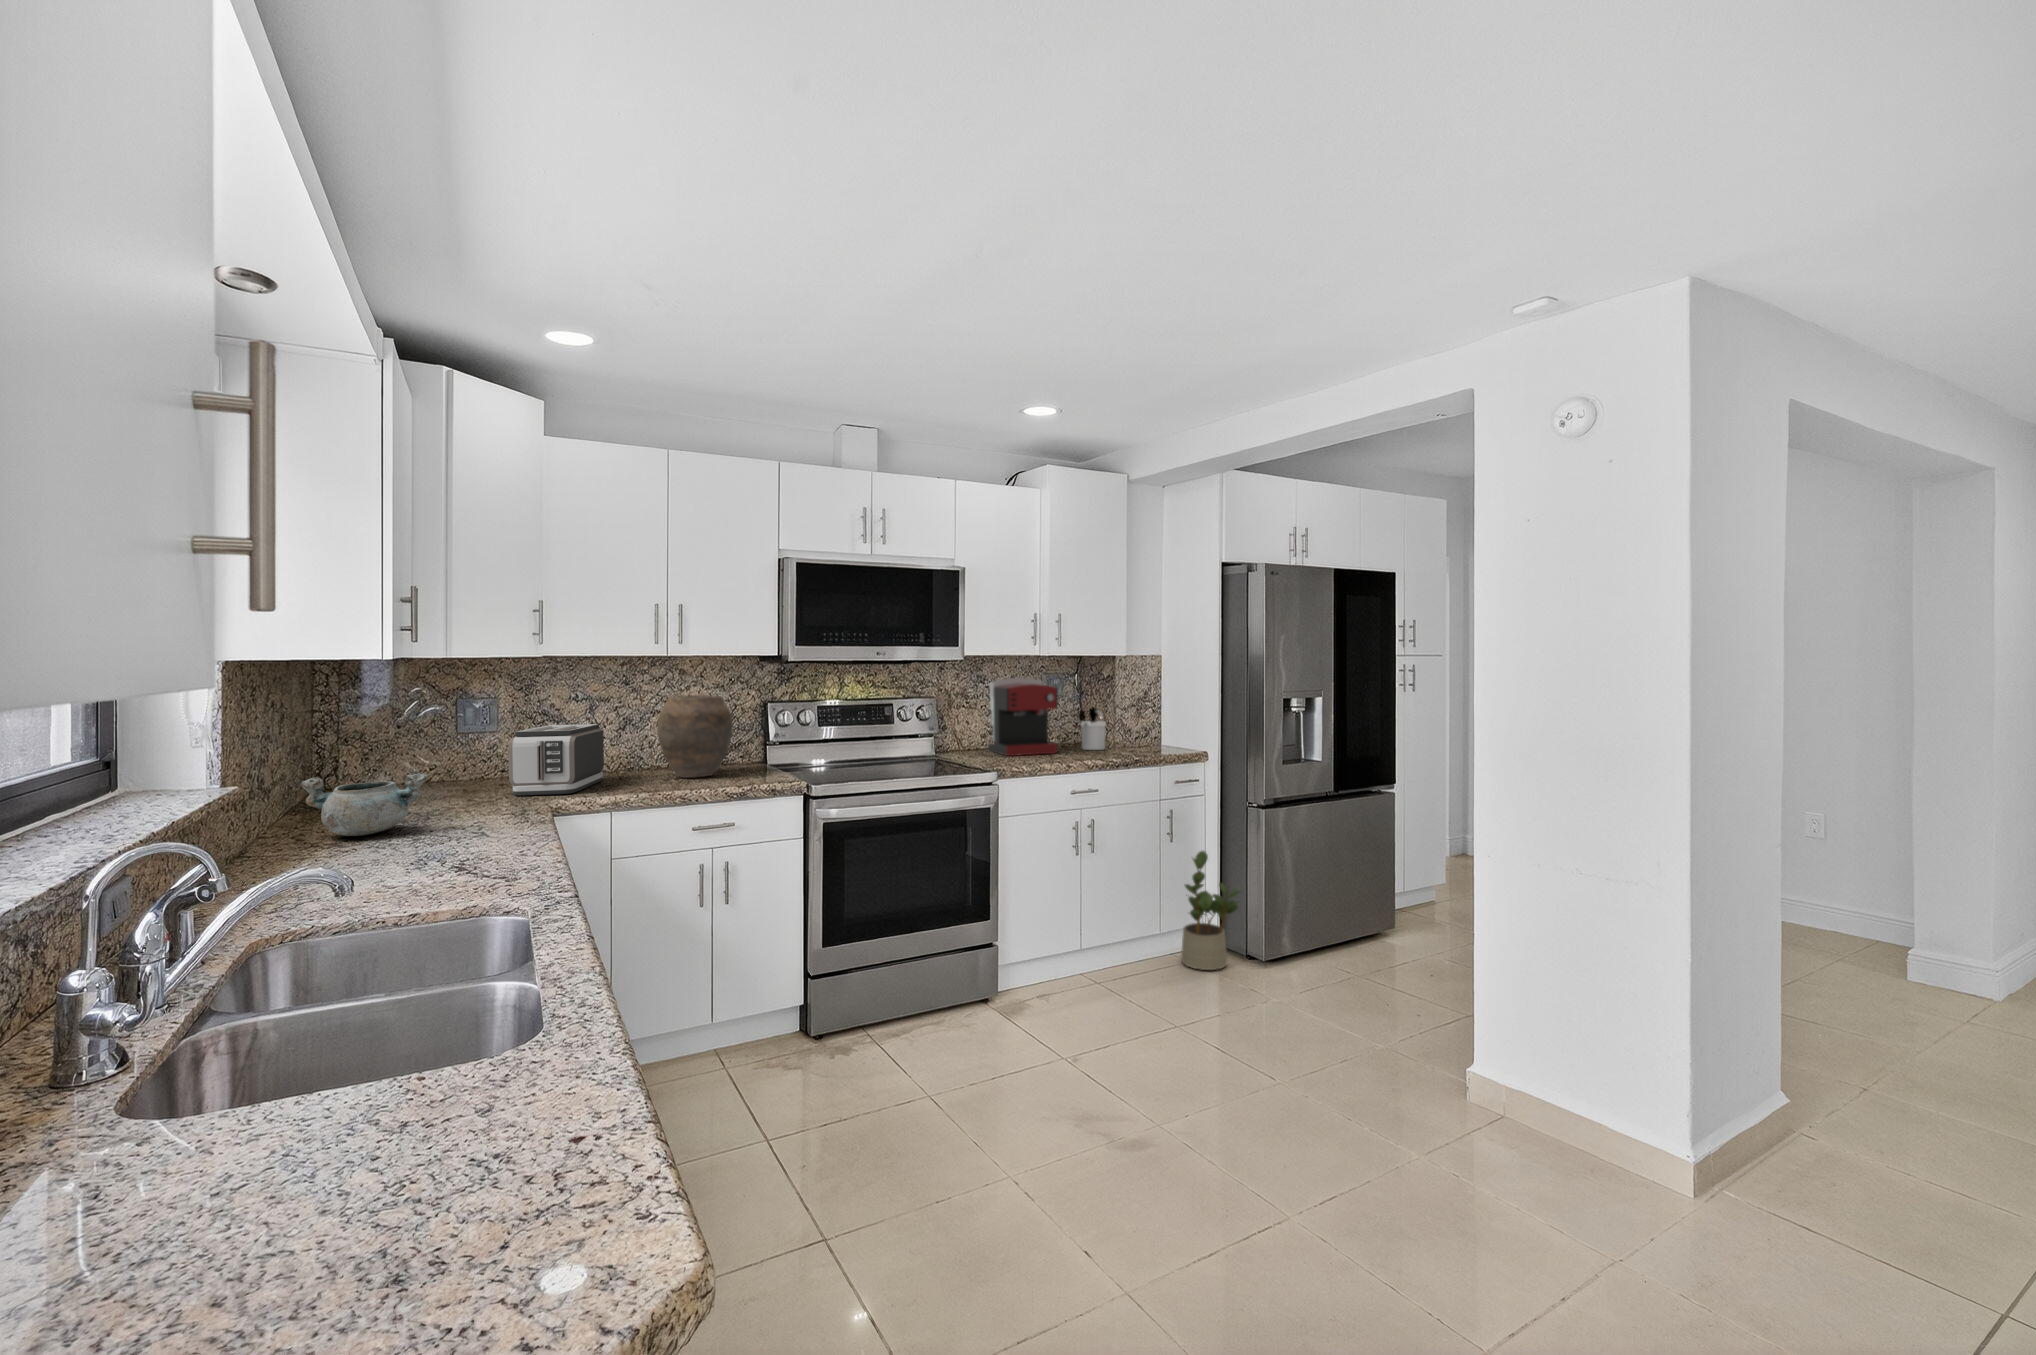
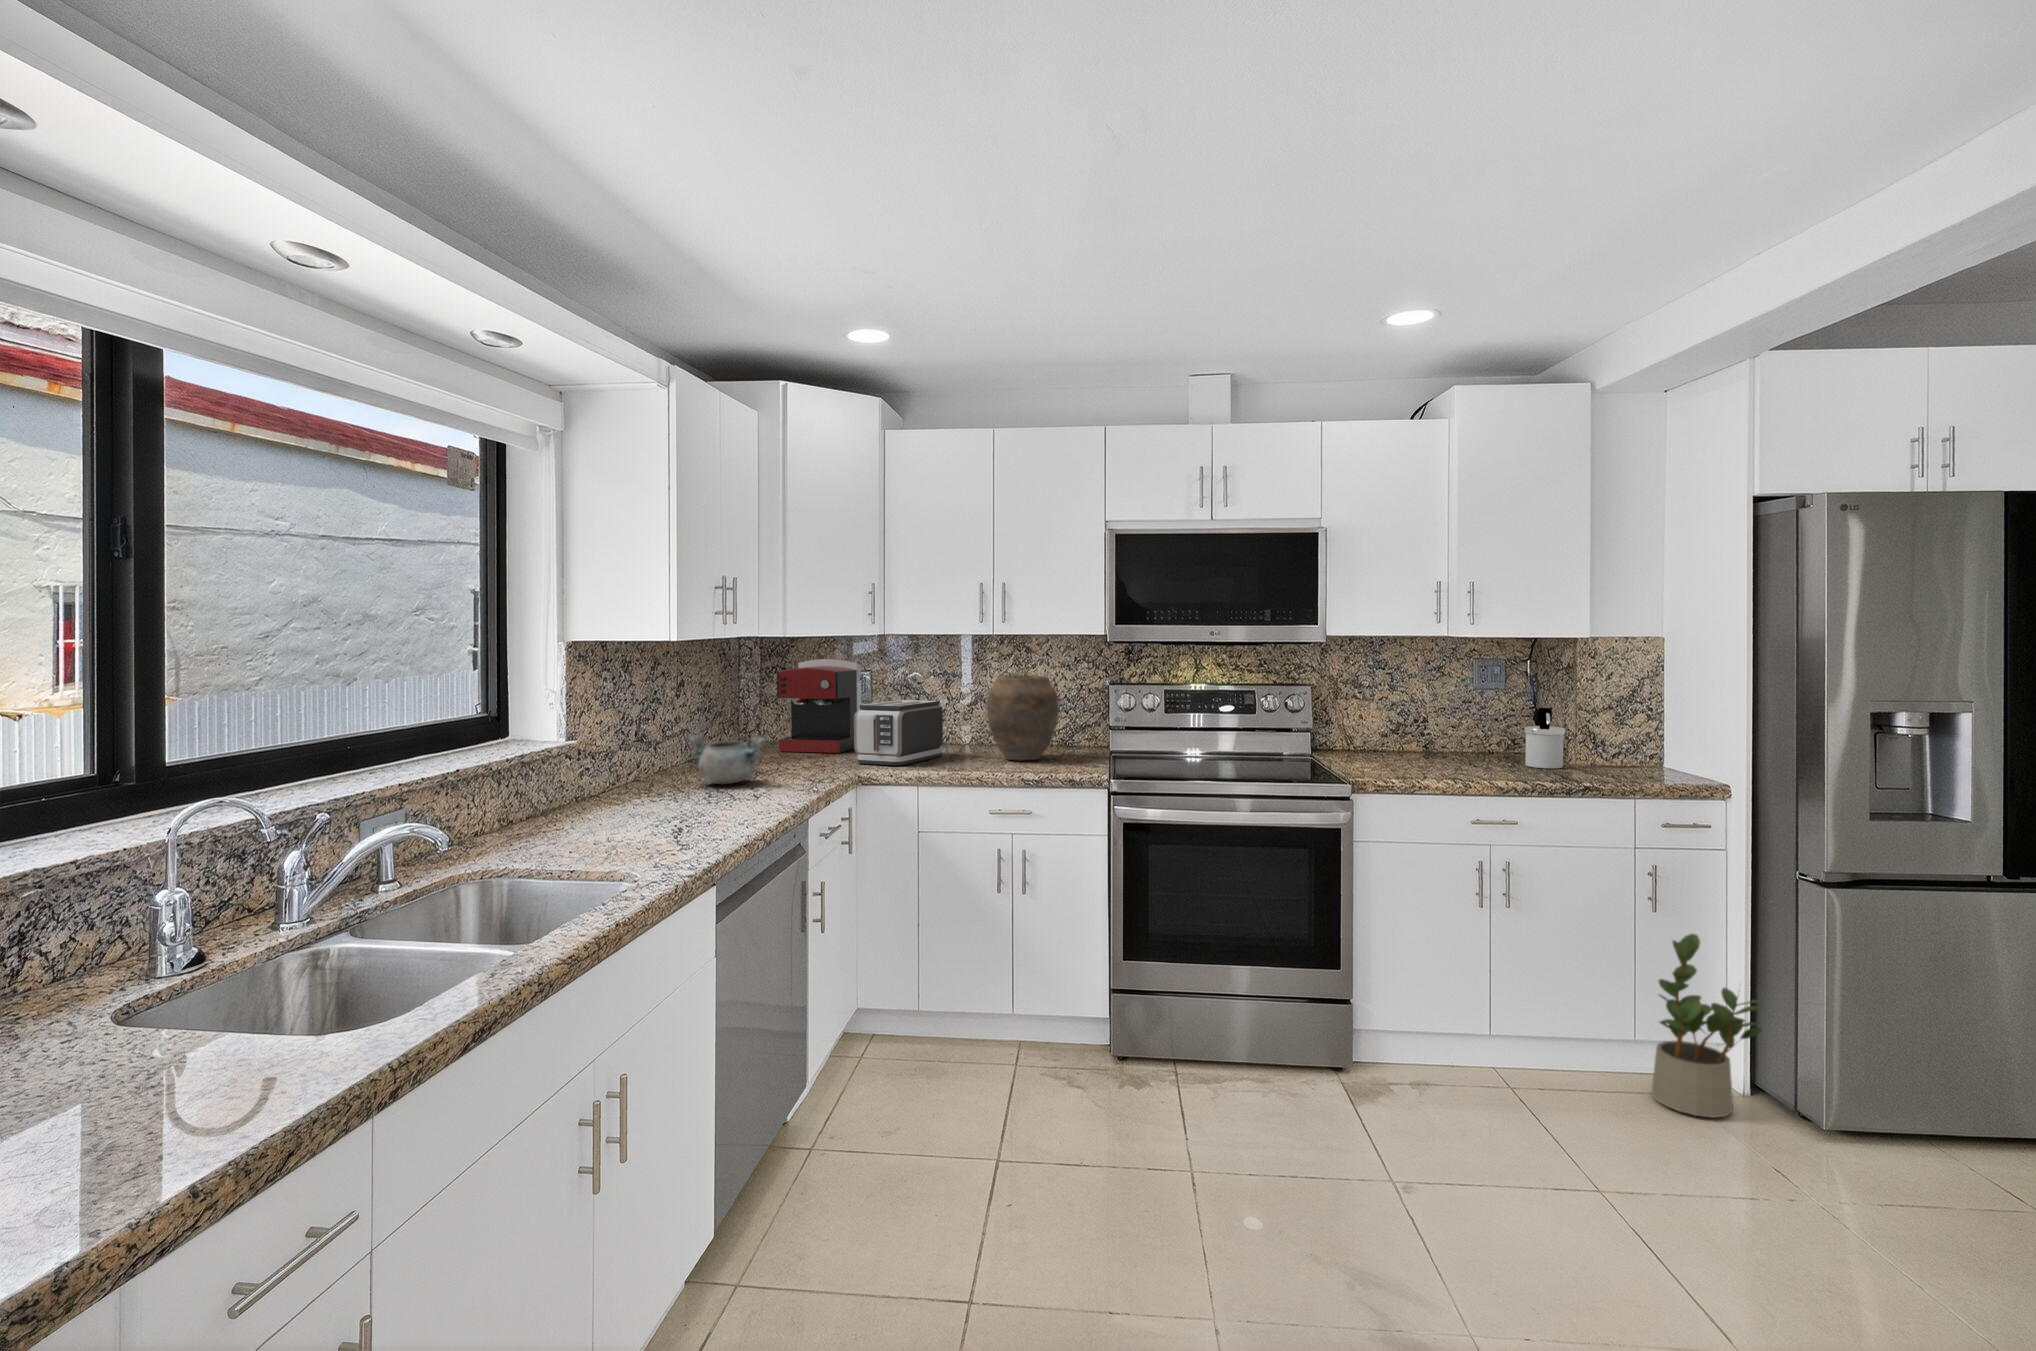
coffee maker: present [988,677,1058,756] -> present [777,659,862,753]

